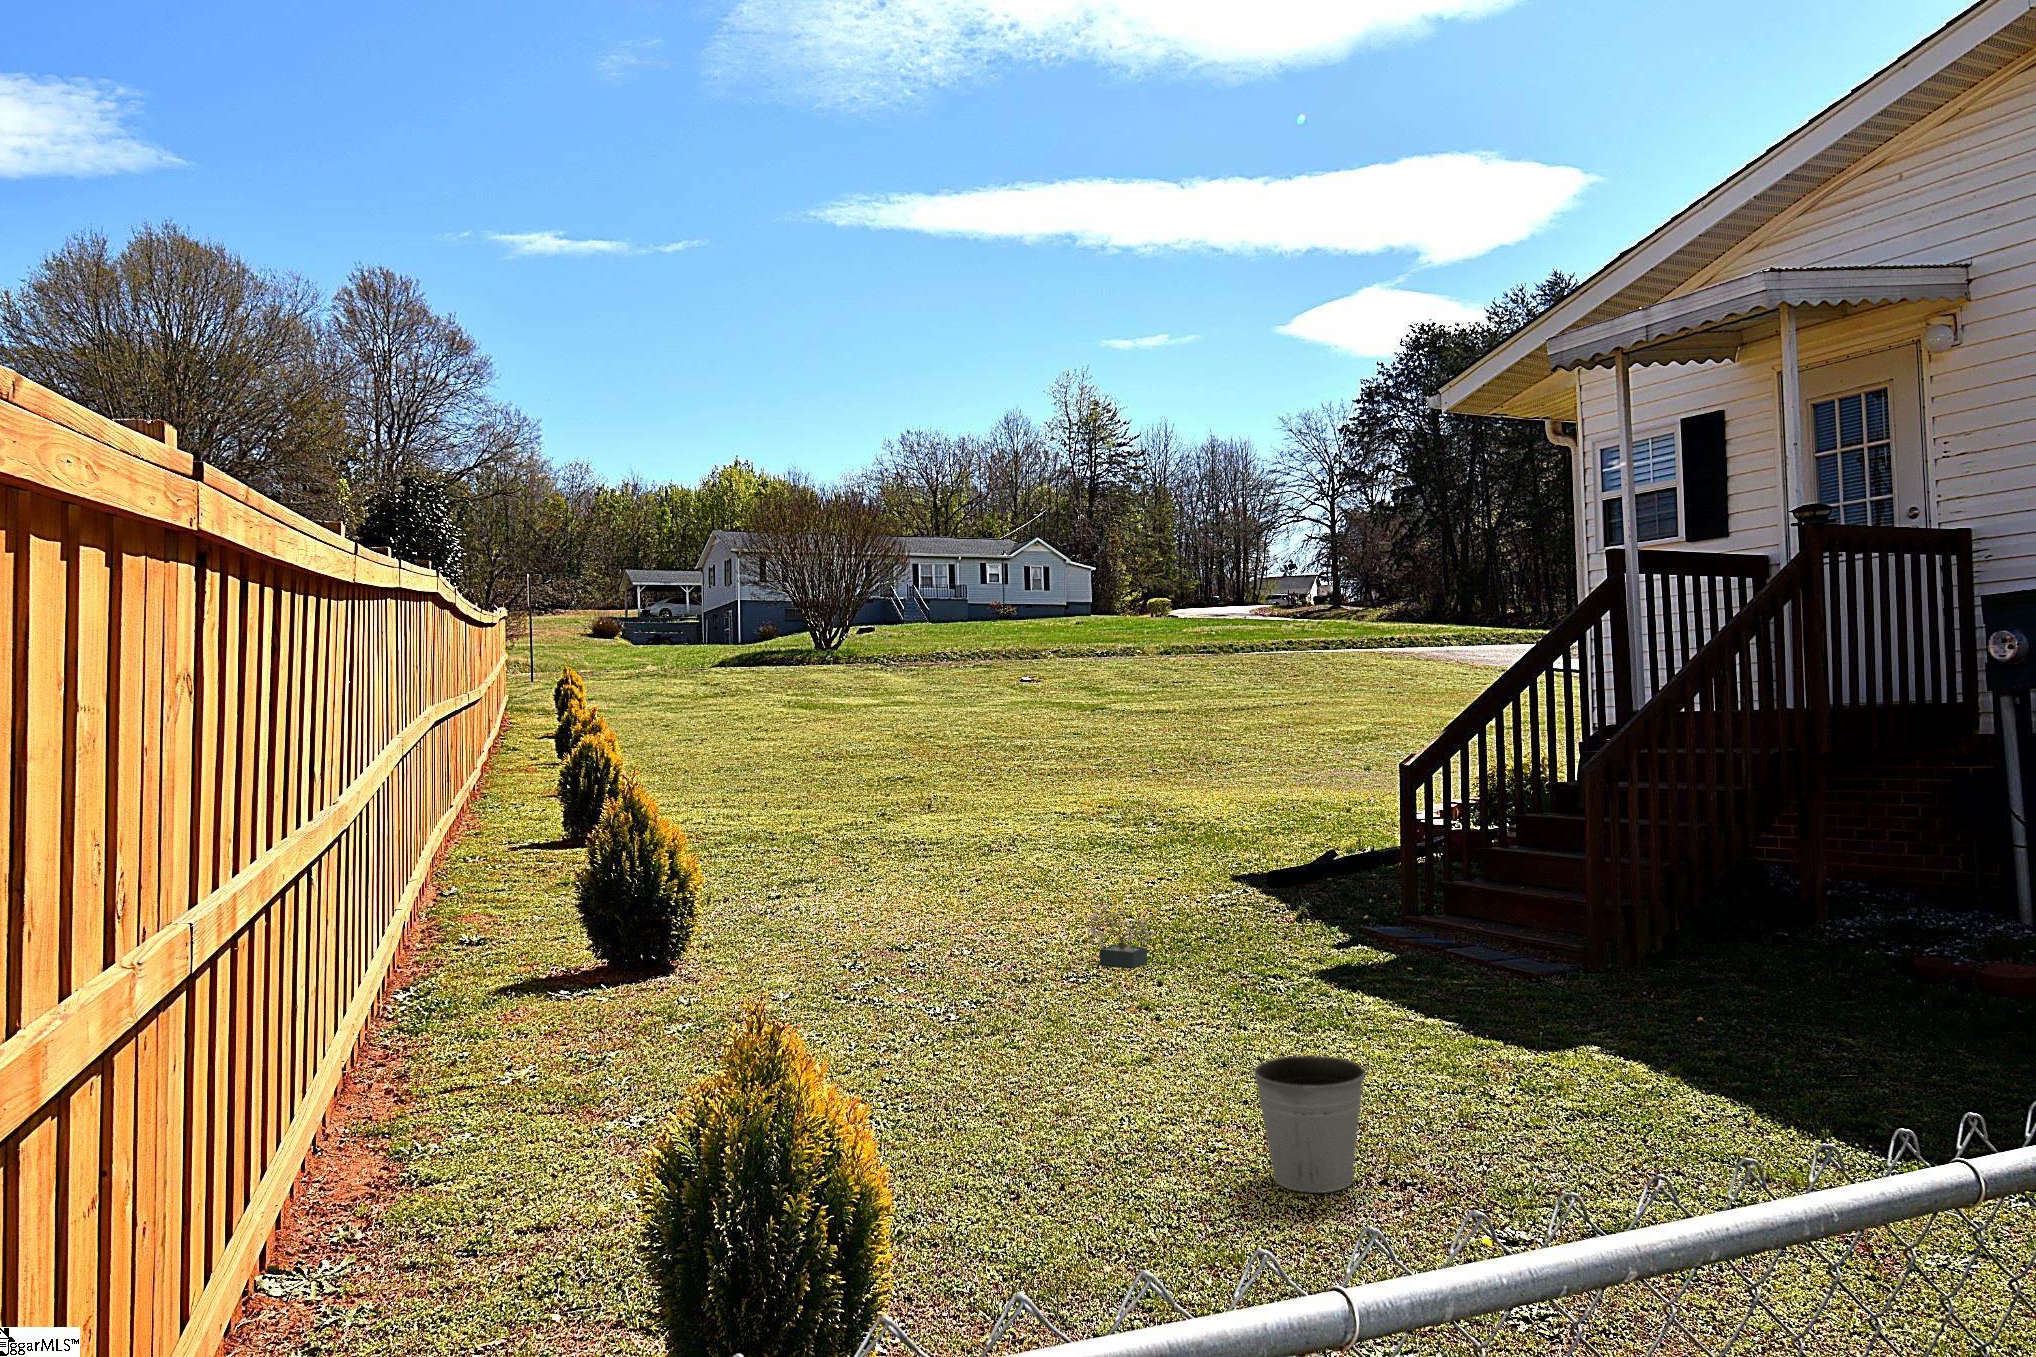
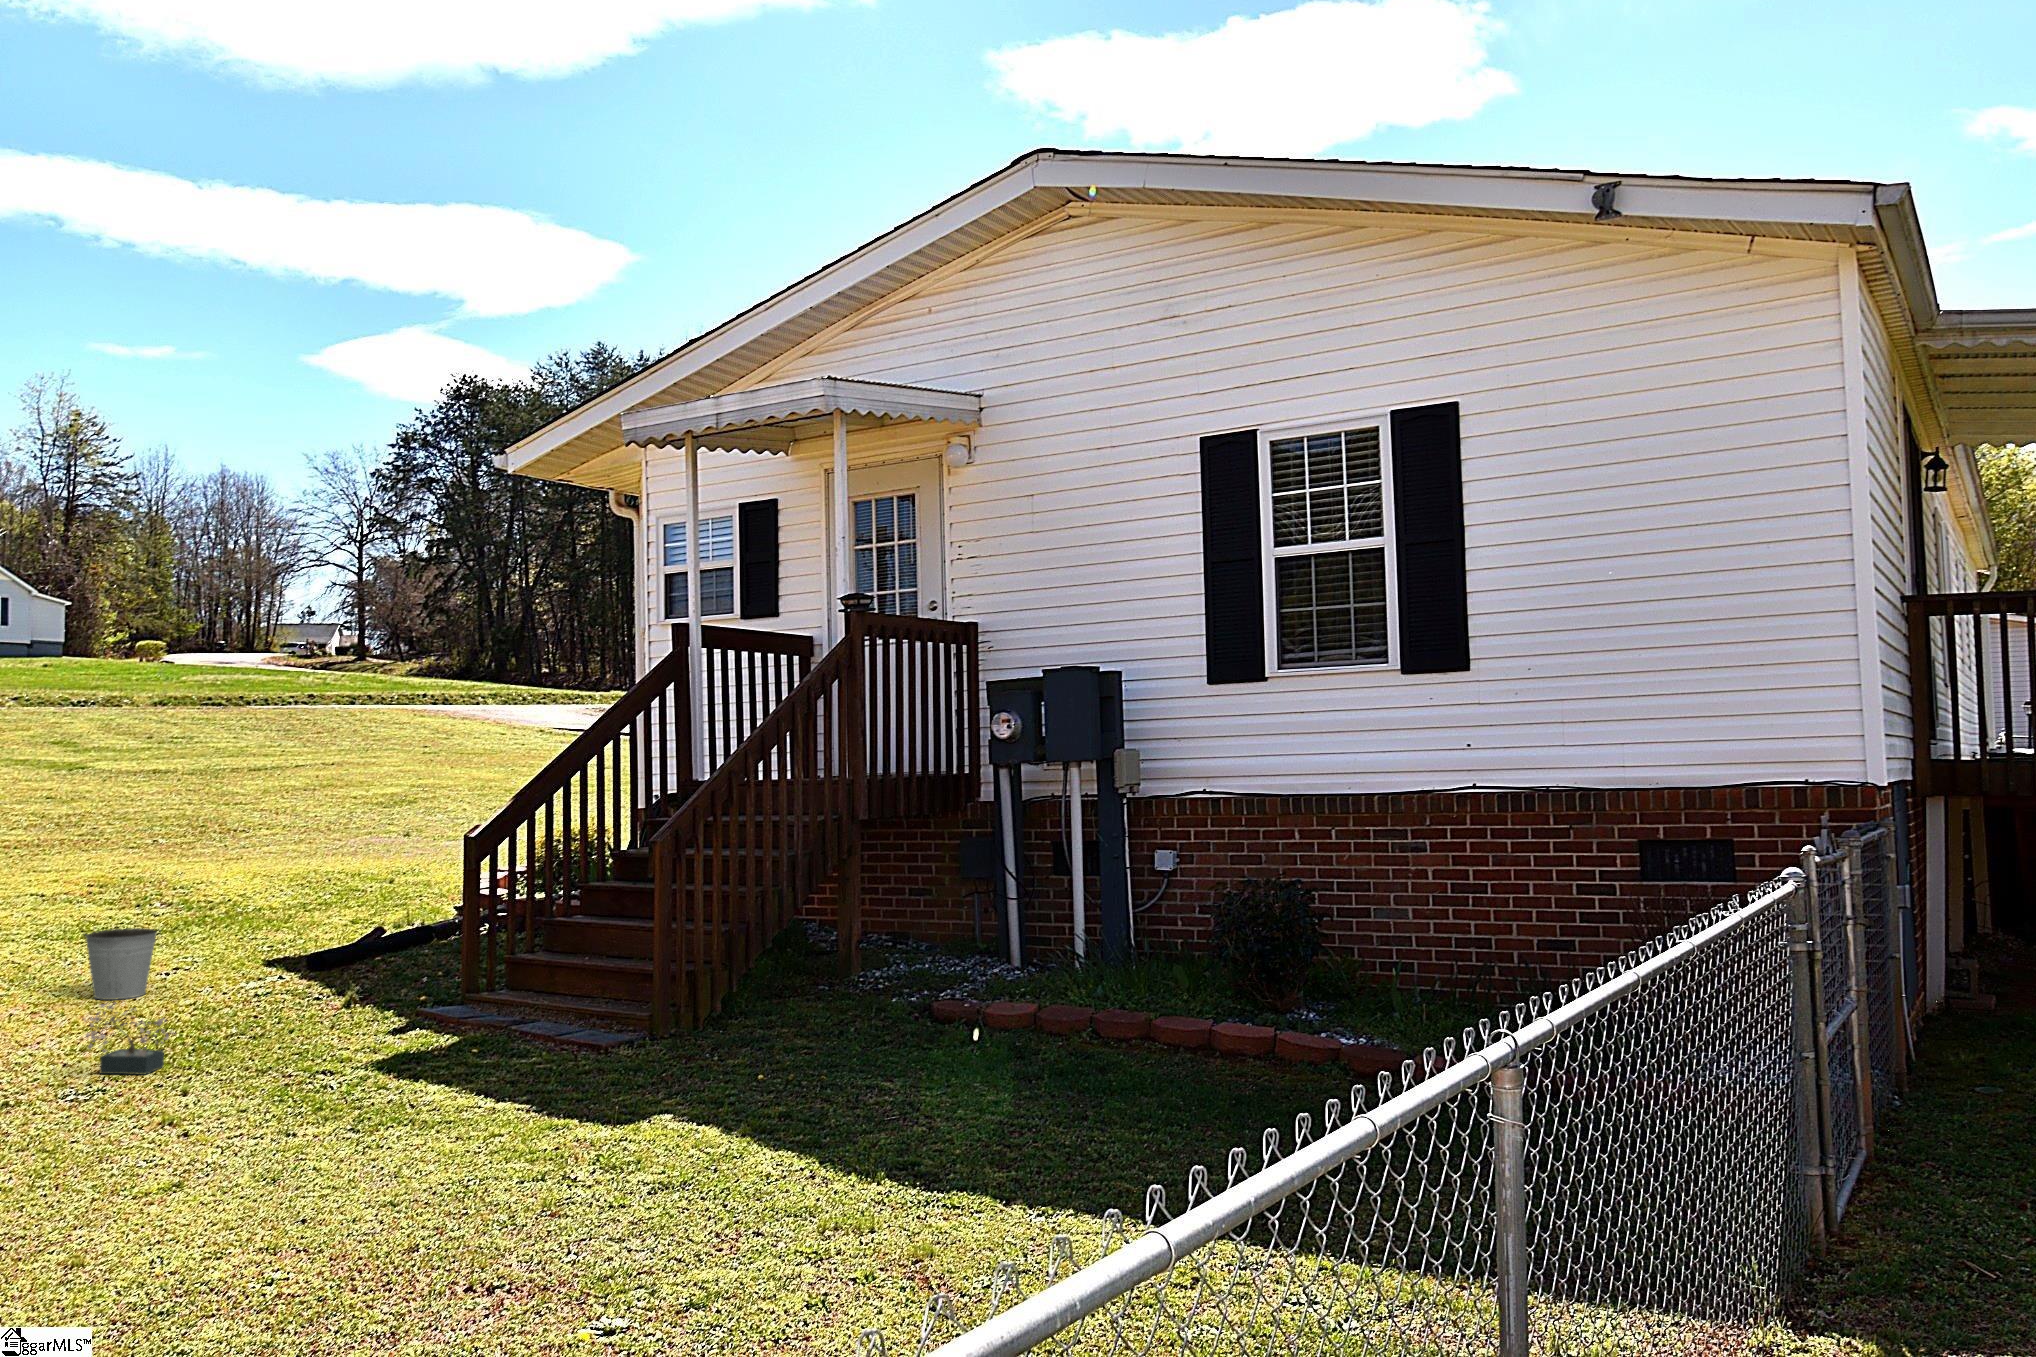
bucket: present [1251,1056,1370,1193] -> present [84,928,160,1000]

